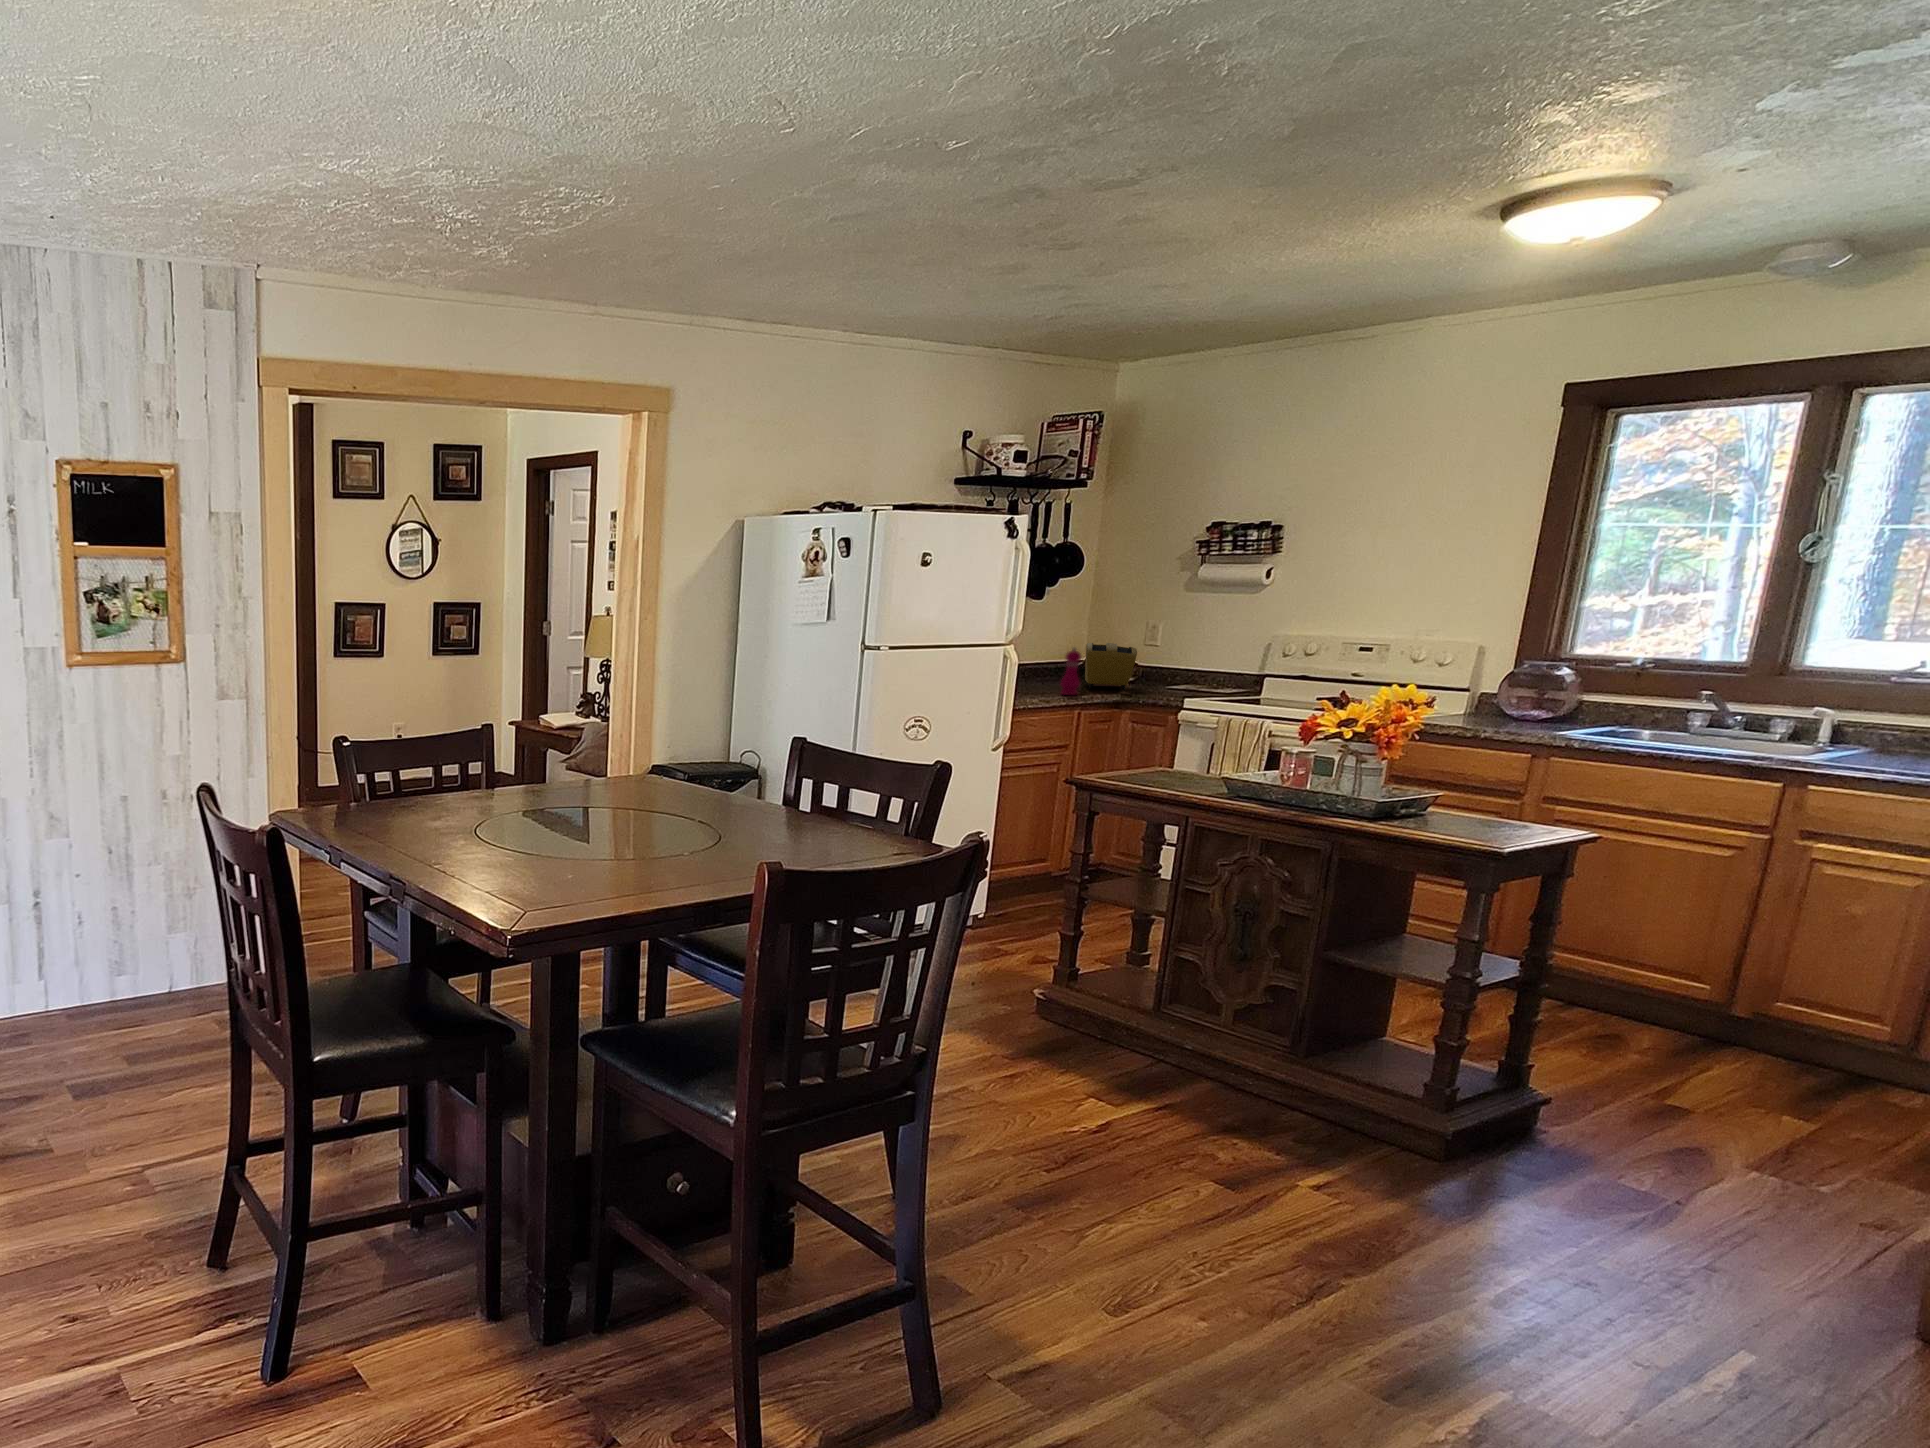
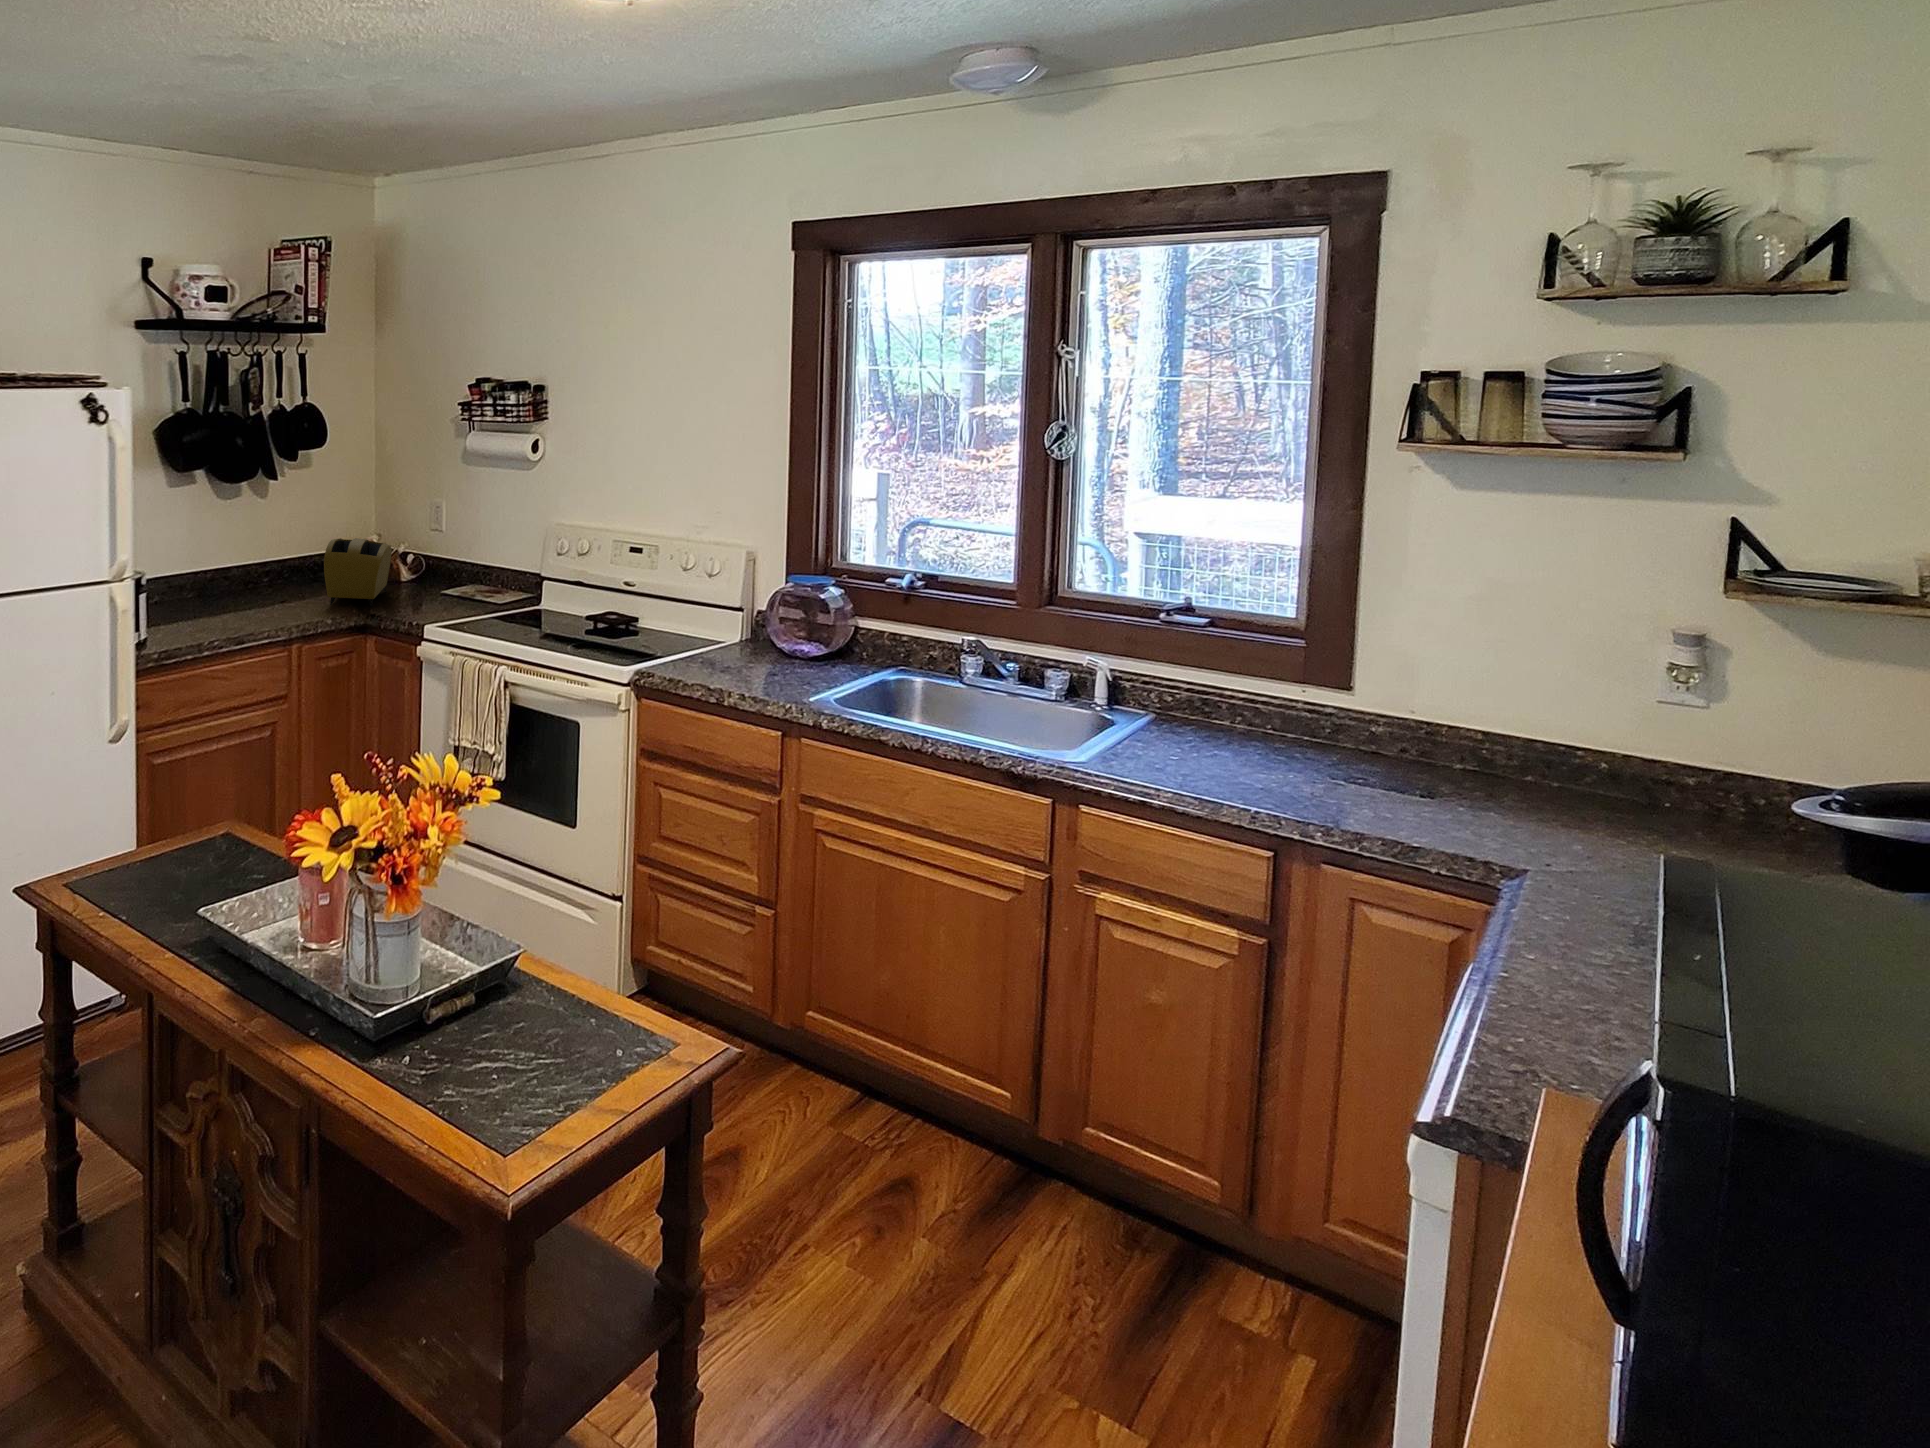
pepper mill: present [1061,648,1081,695] -> none [275,555,300,622]

